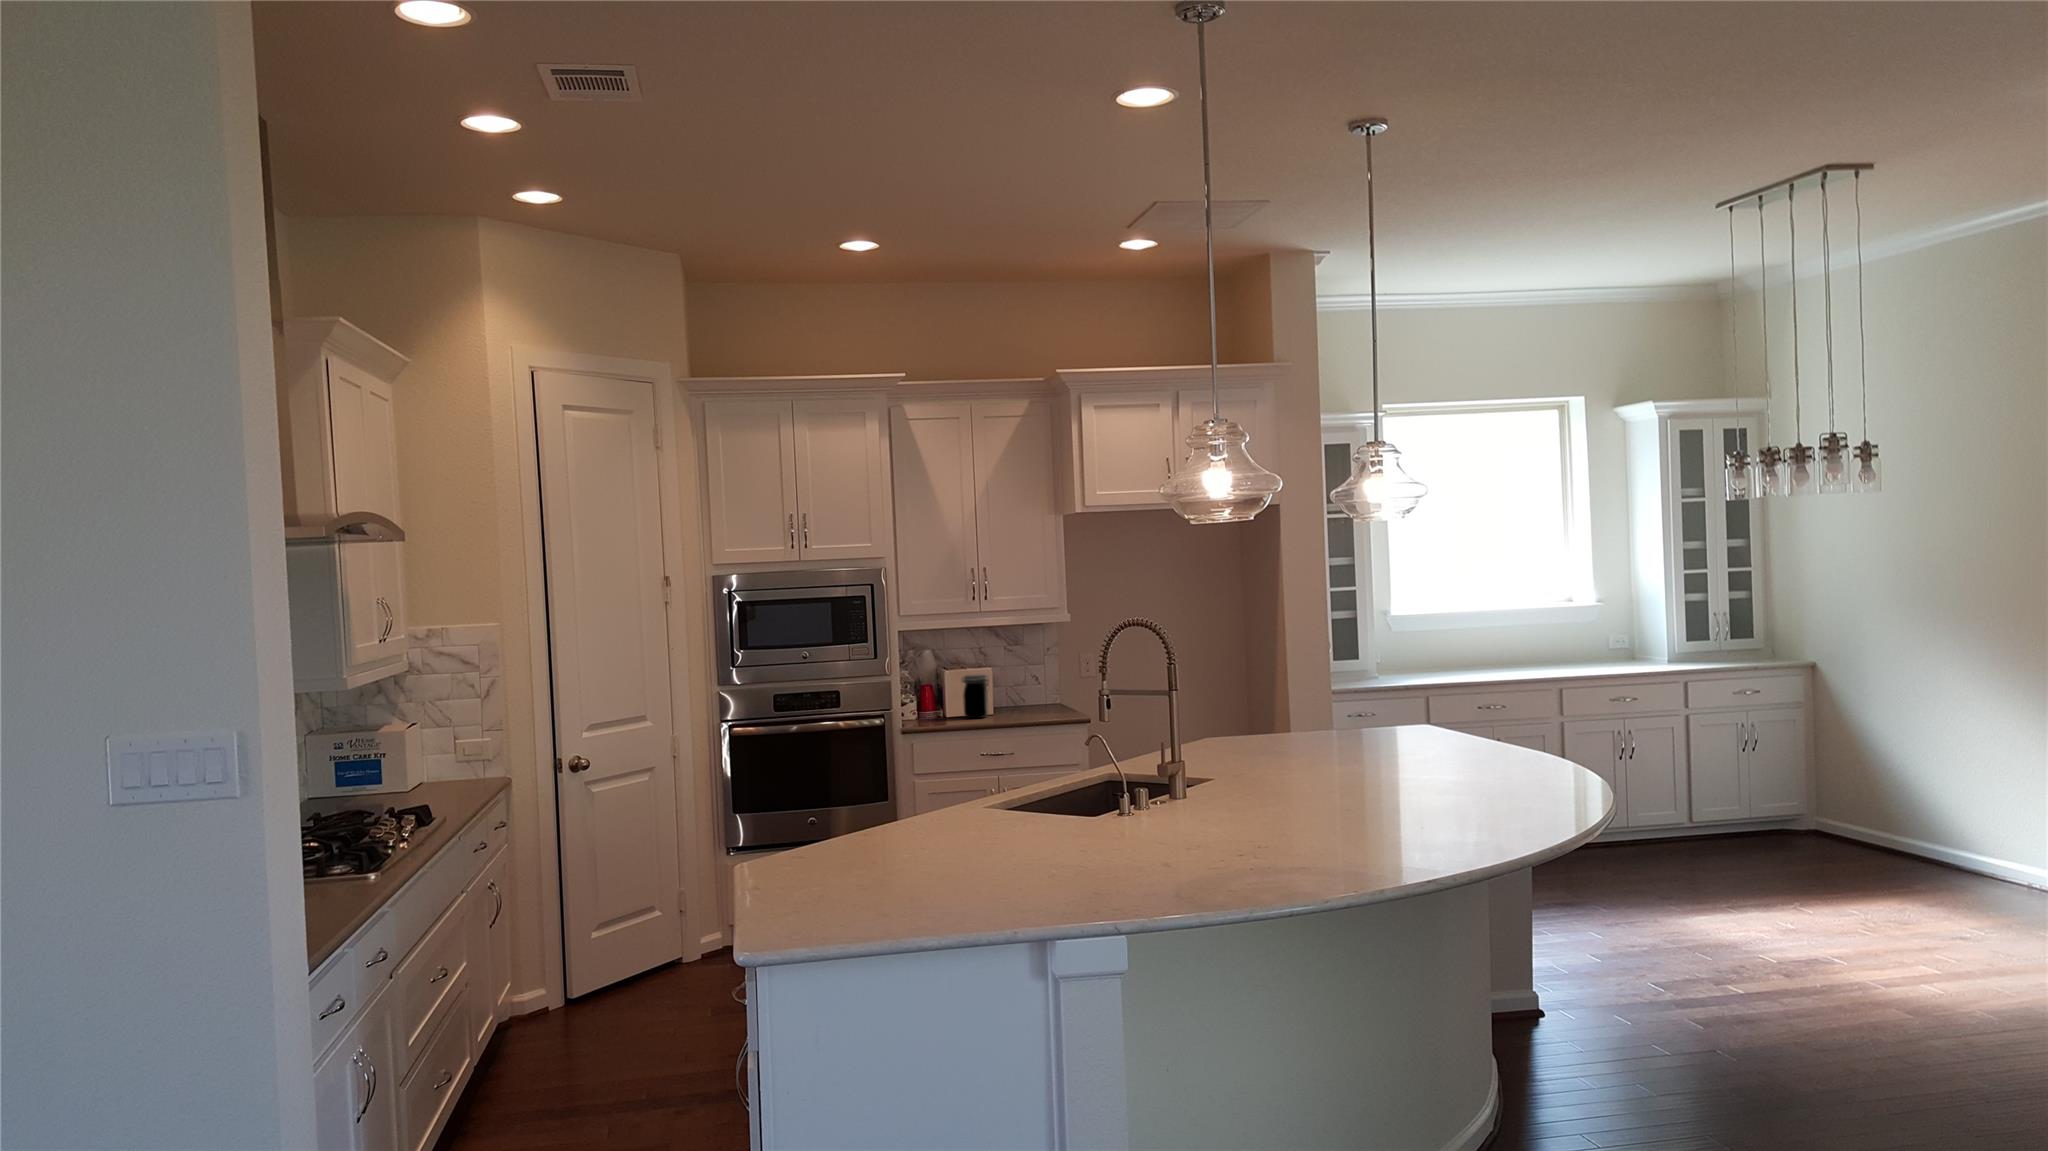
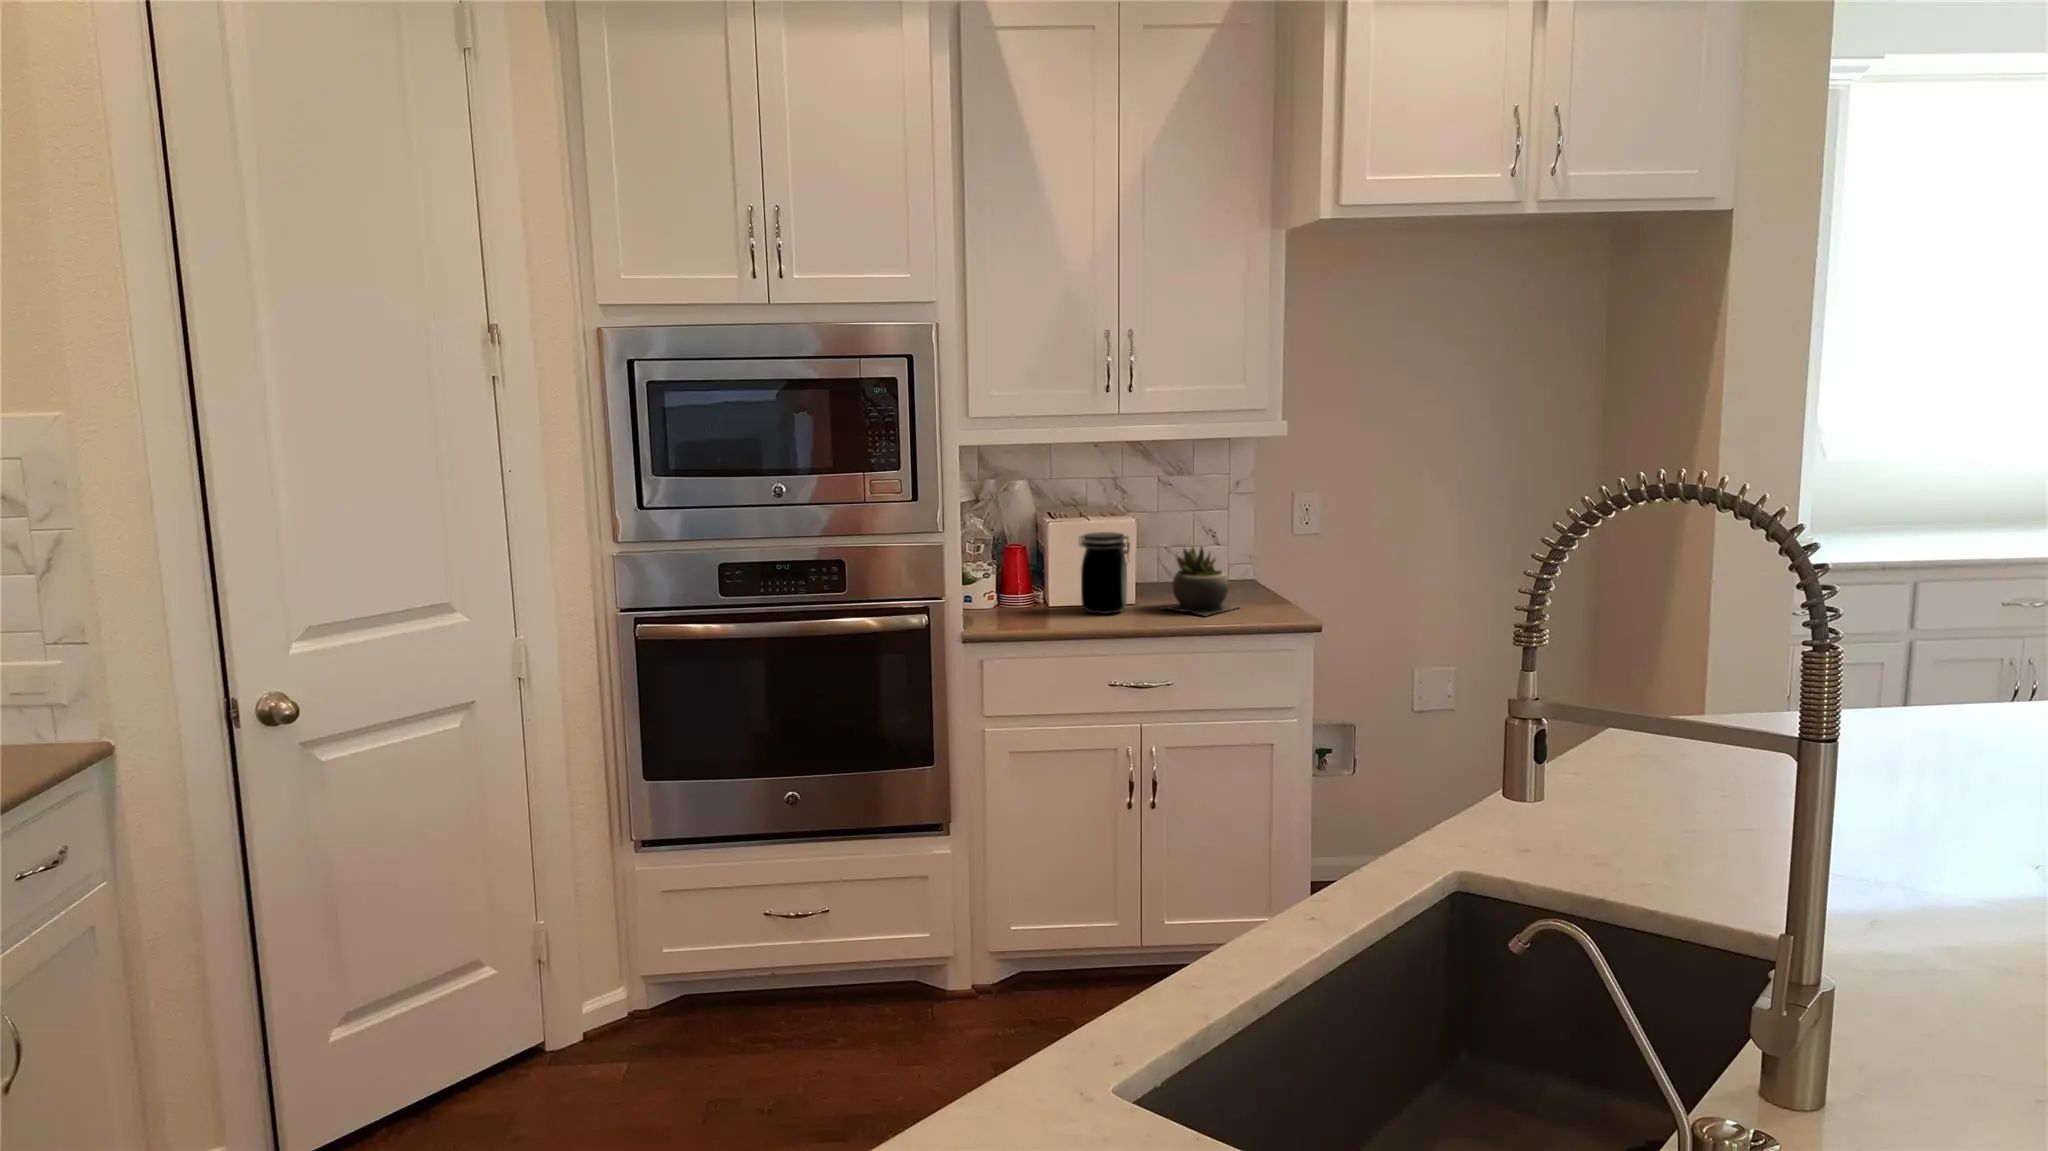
succulent plant: none [1006,679,1051,716] -> present [1162,546,1238,615]

